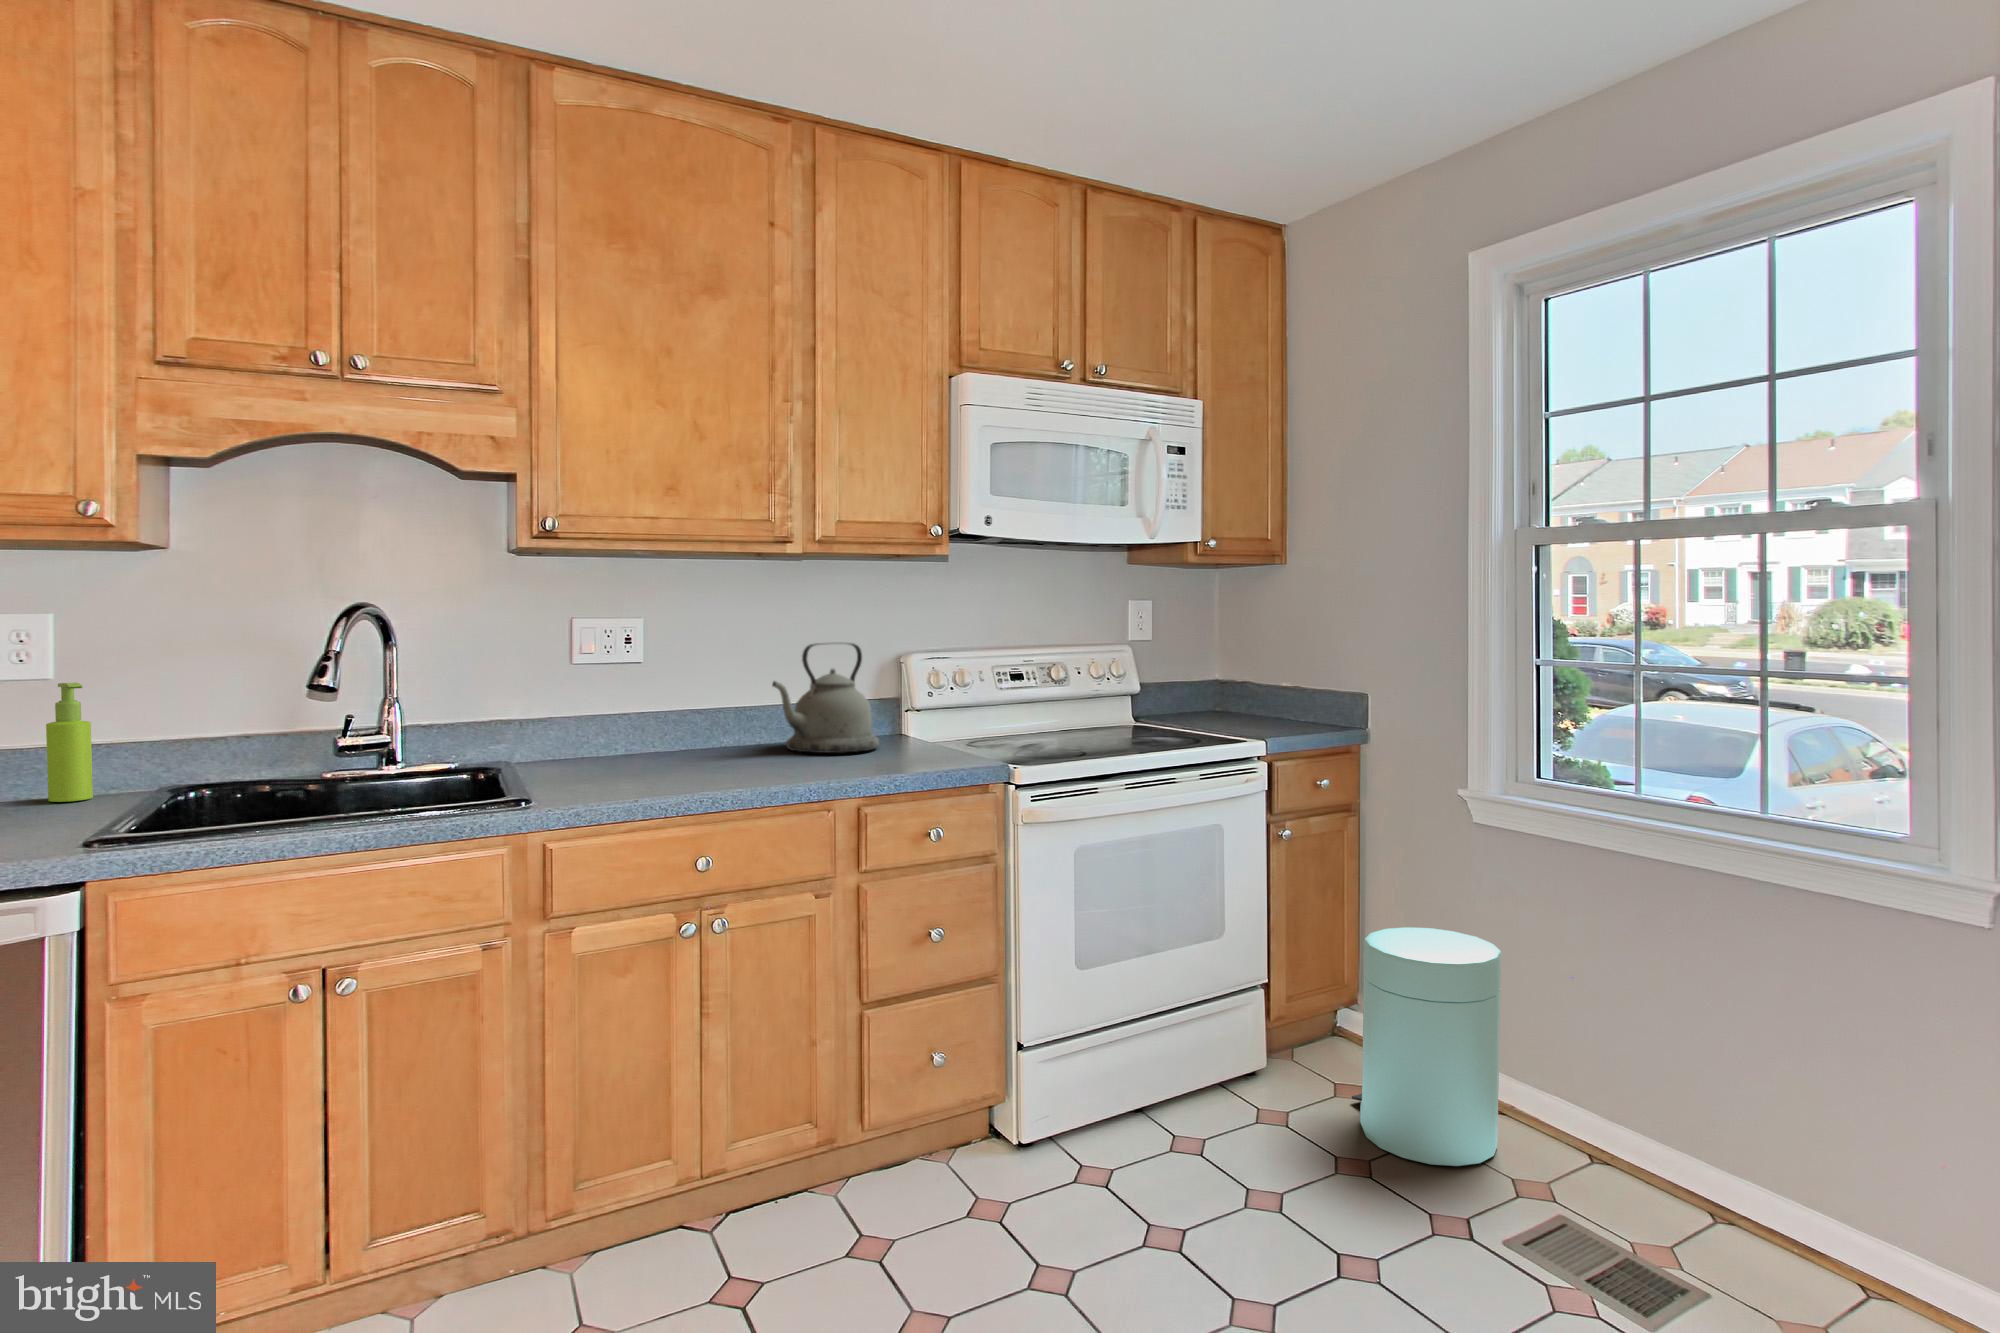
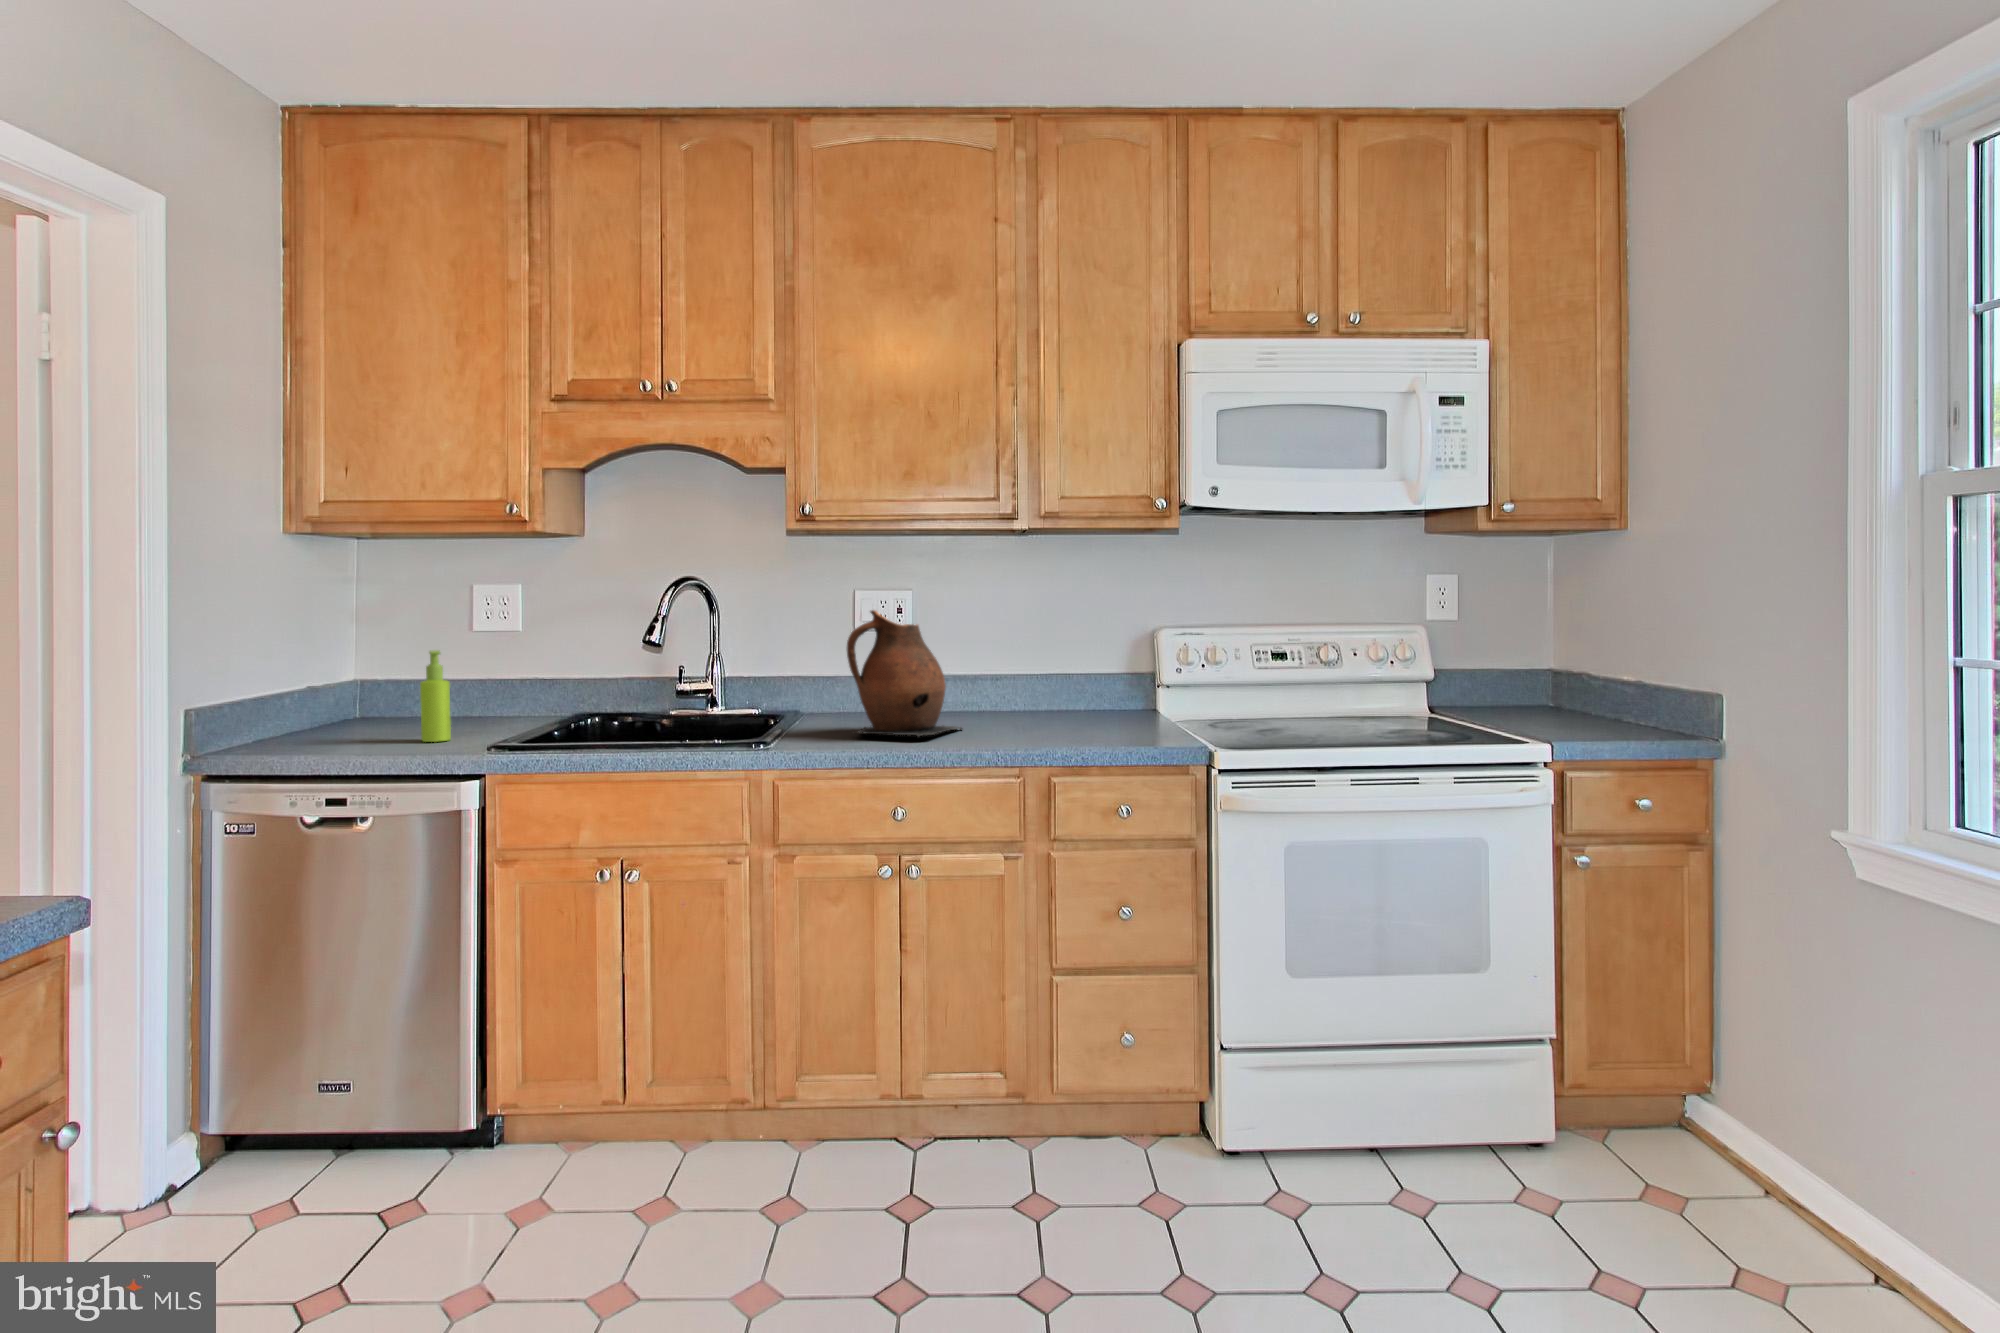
ceramic pitcher: none [624,633,741,768] -> present [847,610,962,737]
kettle: present [772,643,879,753] -> none [991,621,1106,730]
trash can: present [1352,927,1501,1166] -> none [1655,972,1852,1284]

